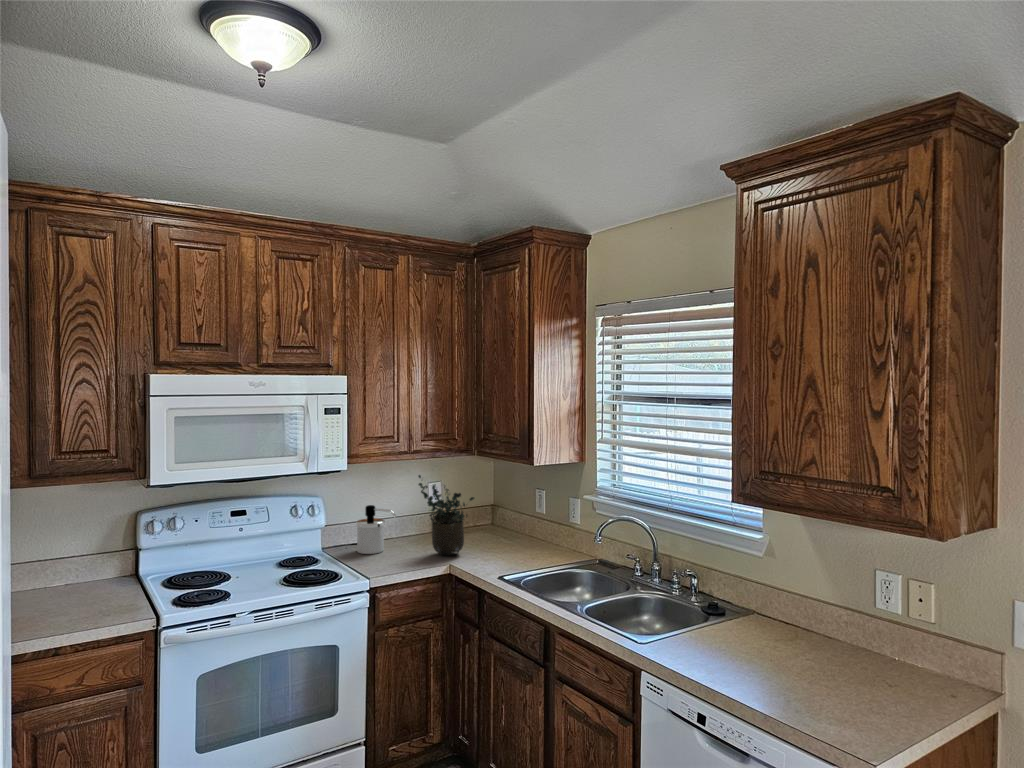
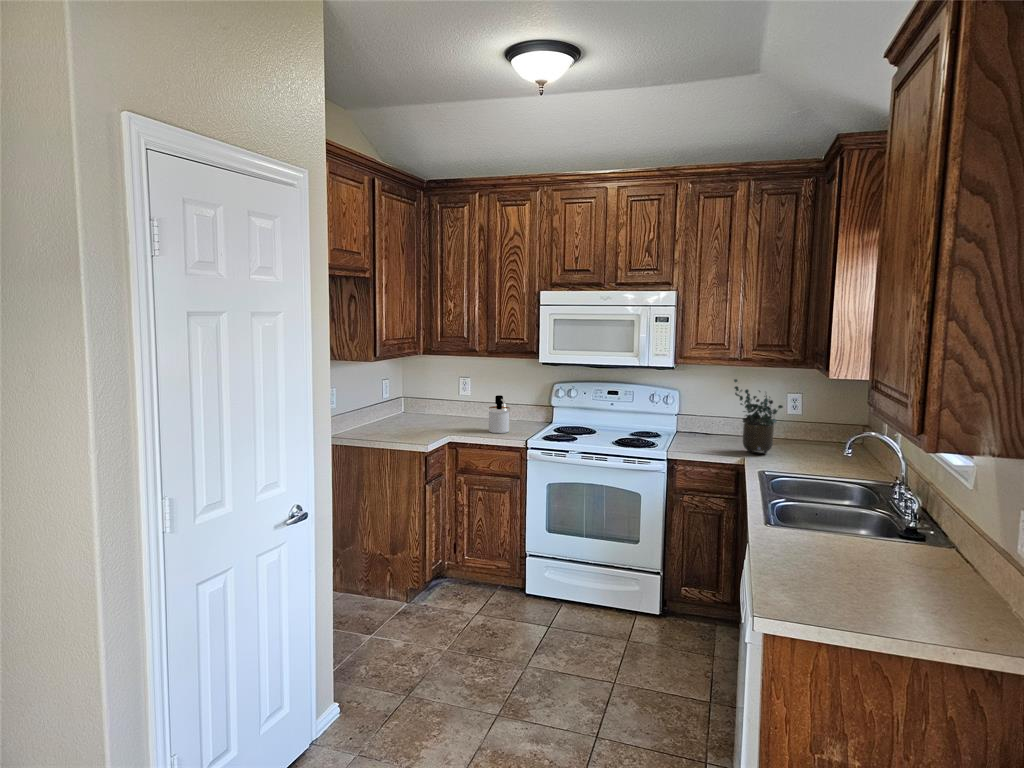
soap dispenser: present [356,505,396,554] -> present [488,395,510,433]

